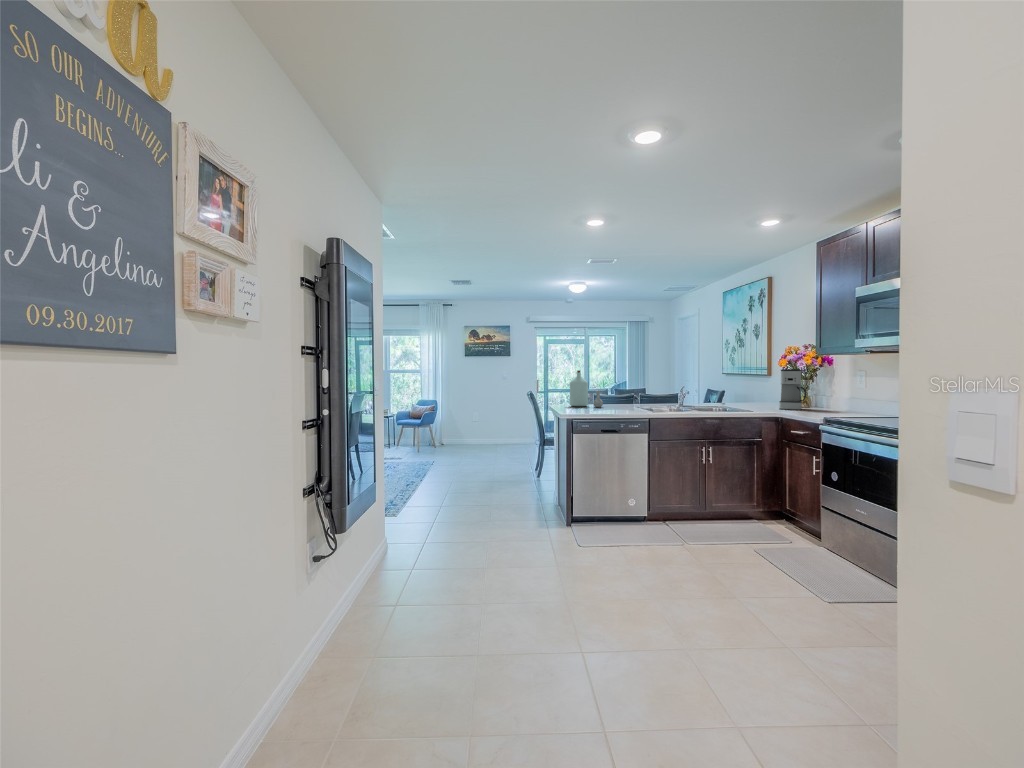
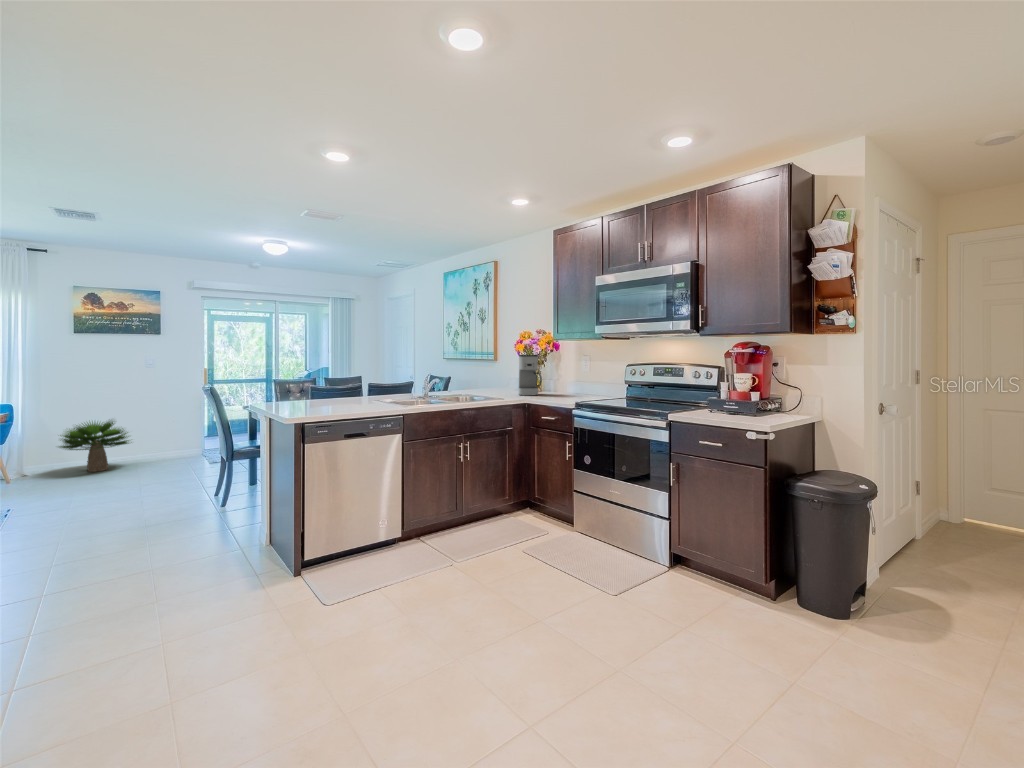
bottle: present [570,370,603,407] -> none [285,355,333,403]
potted plant: none [451,412,493,448] -> present [59,421,129,472]

